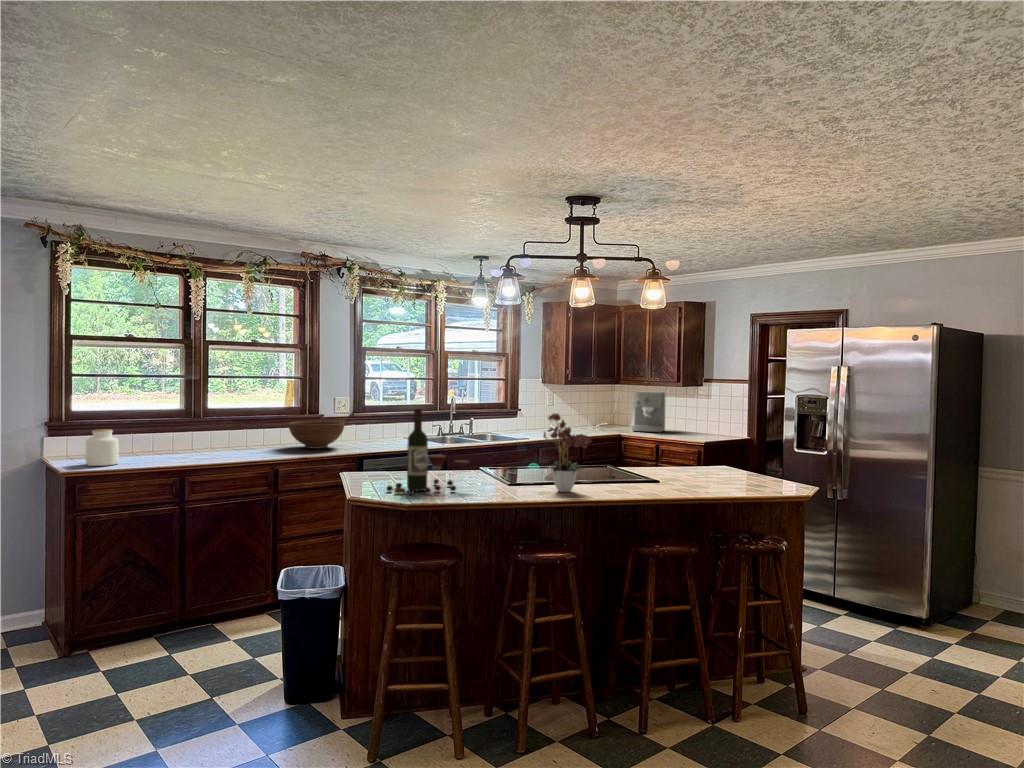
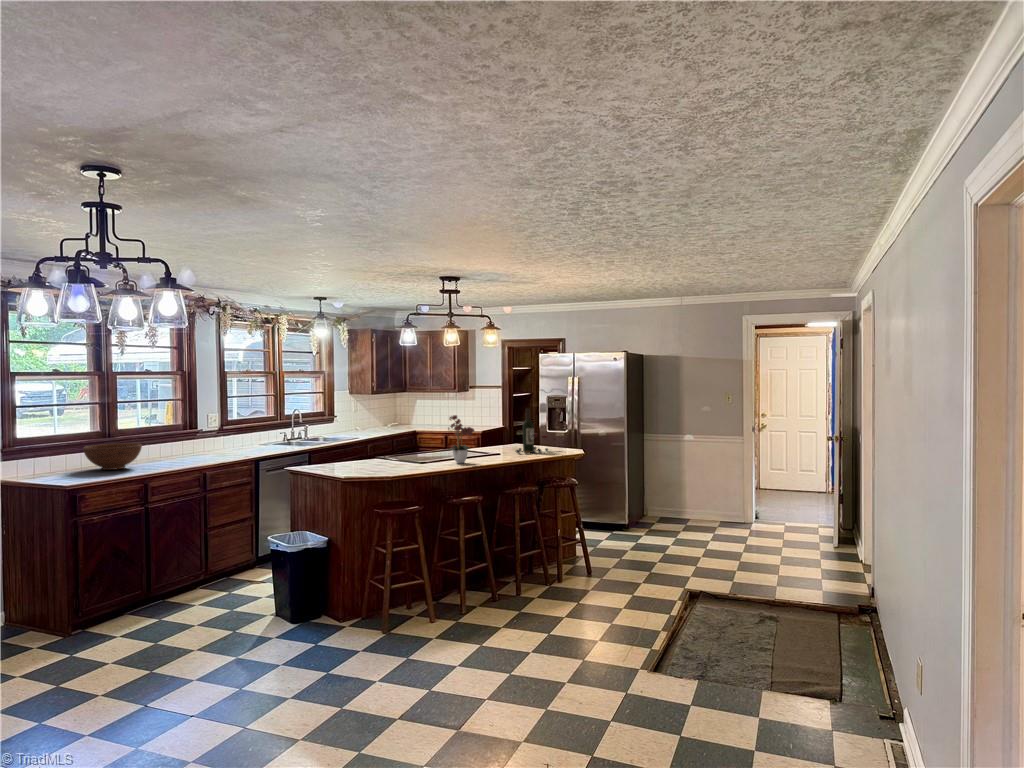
coffee maker: present [632,392,665,432] -> none [419,397,442,428]
wine bottle: present [387,409,469,494] -> present [516,408,548,454]
fruit bowl: present [288,421,345,449] -> present [83,443,142,470]
jar: present [86,429,119,466] -> none [52,451,81,482]

